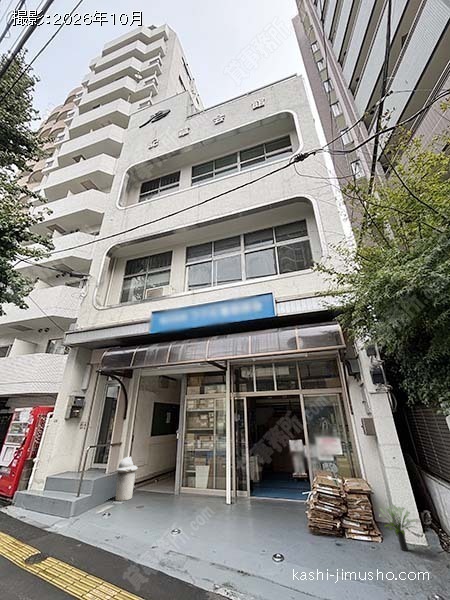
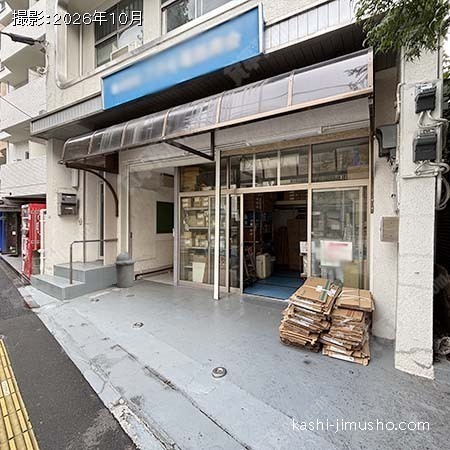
potted plant: present [379,505,416,551] -> none [368,331,424,384]

